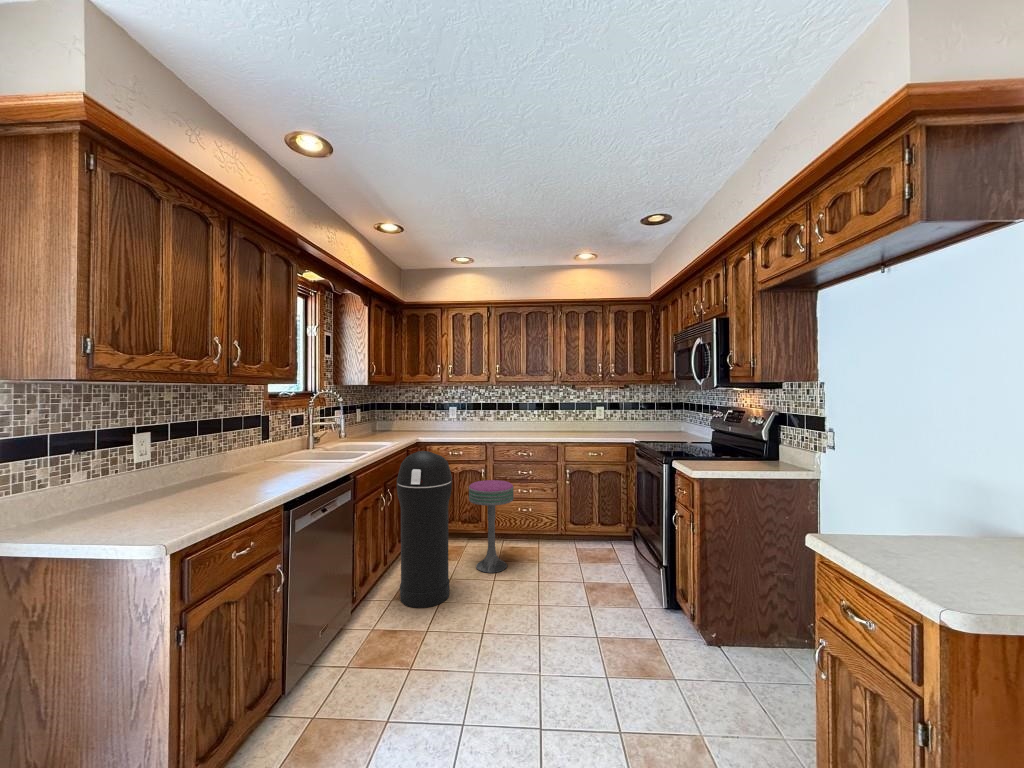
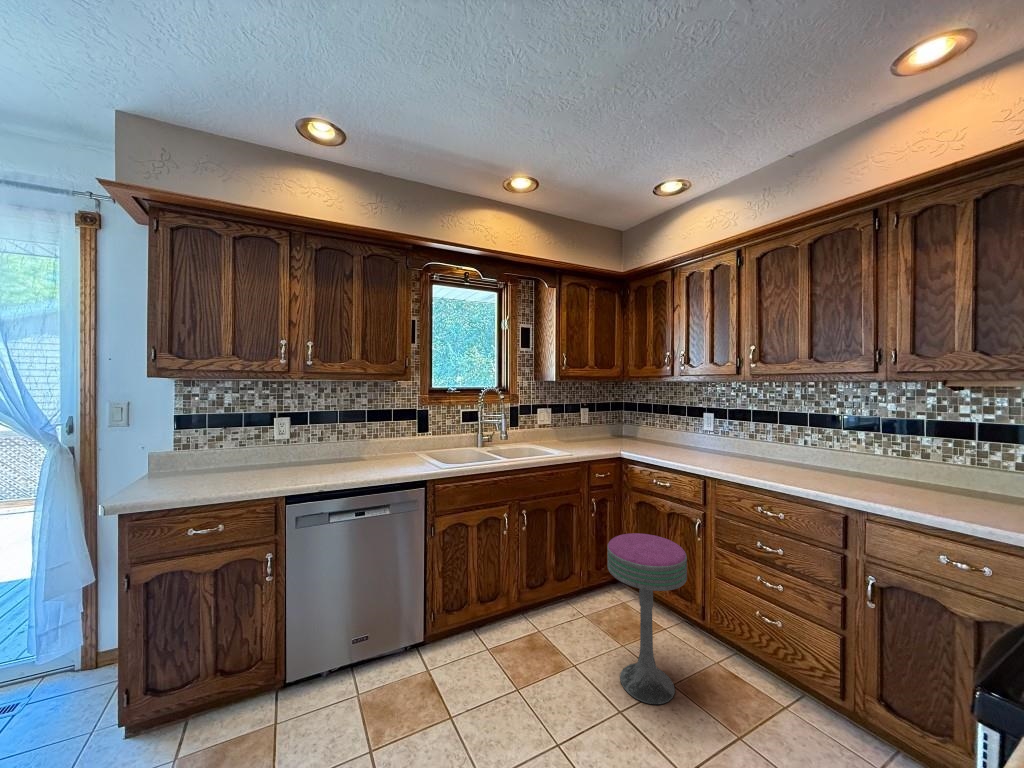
trash can: present [396,451,452,608] -> none [474,468,551,686]

